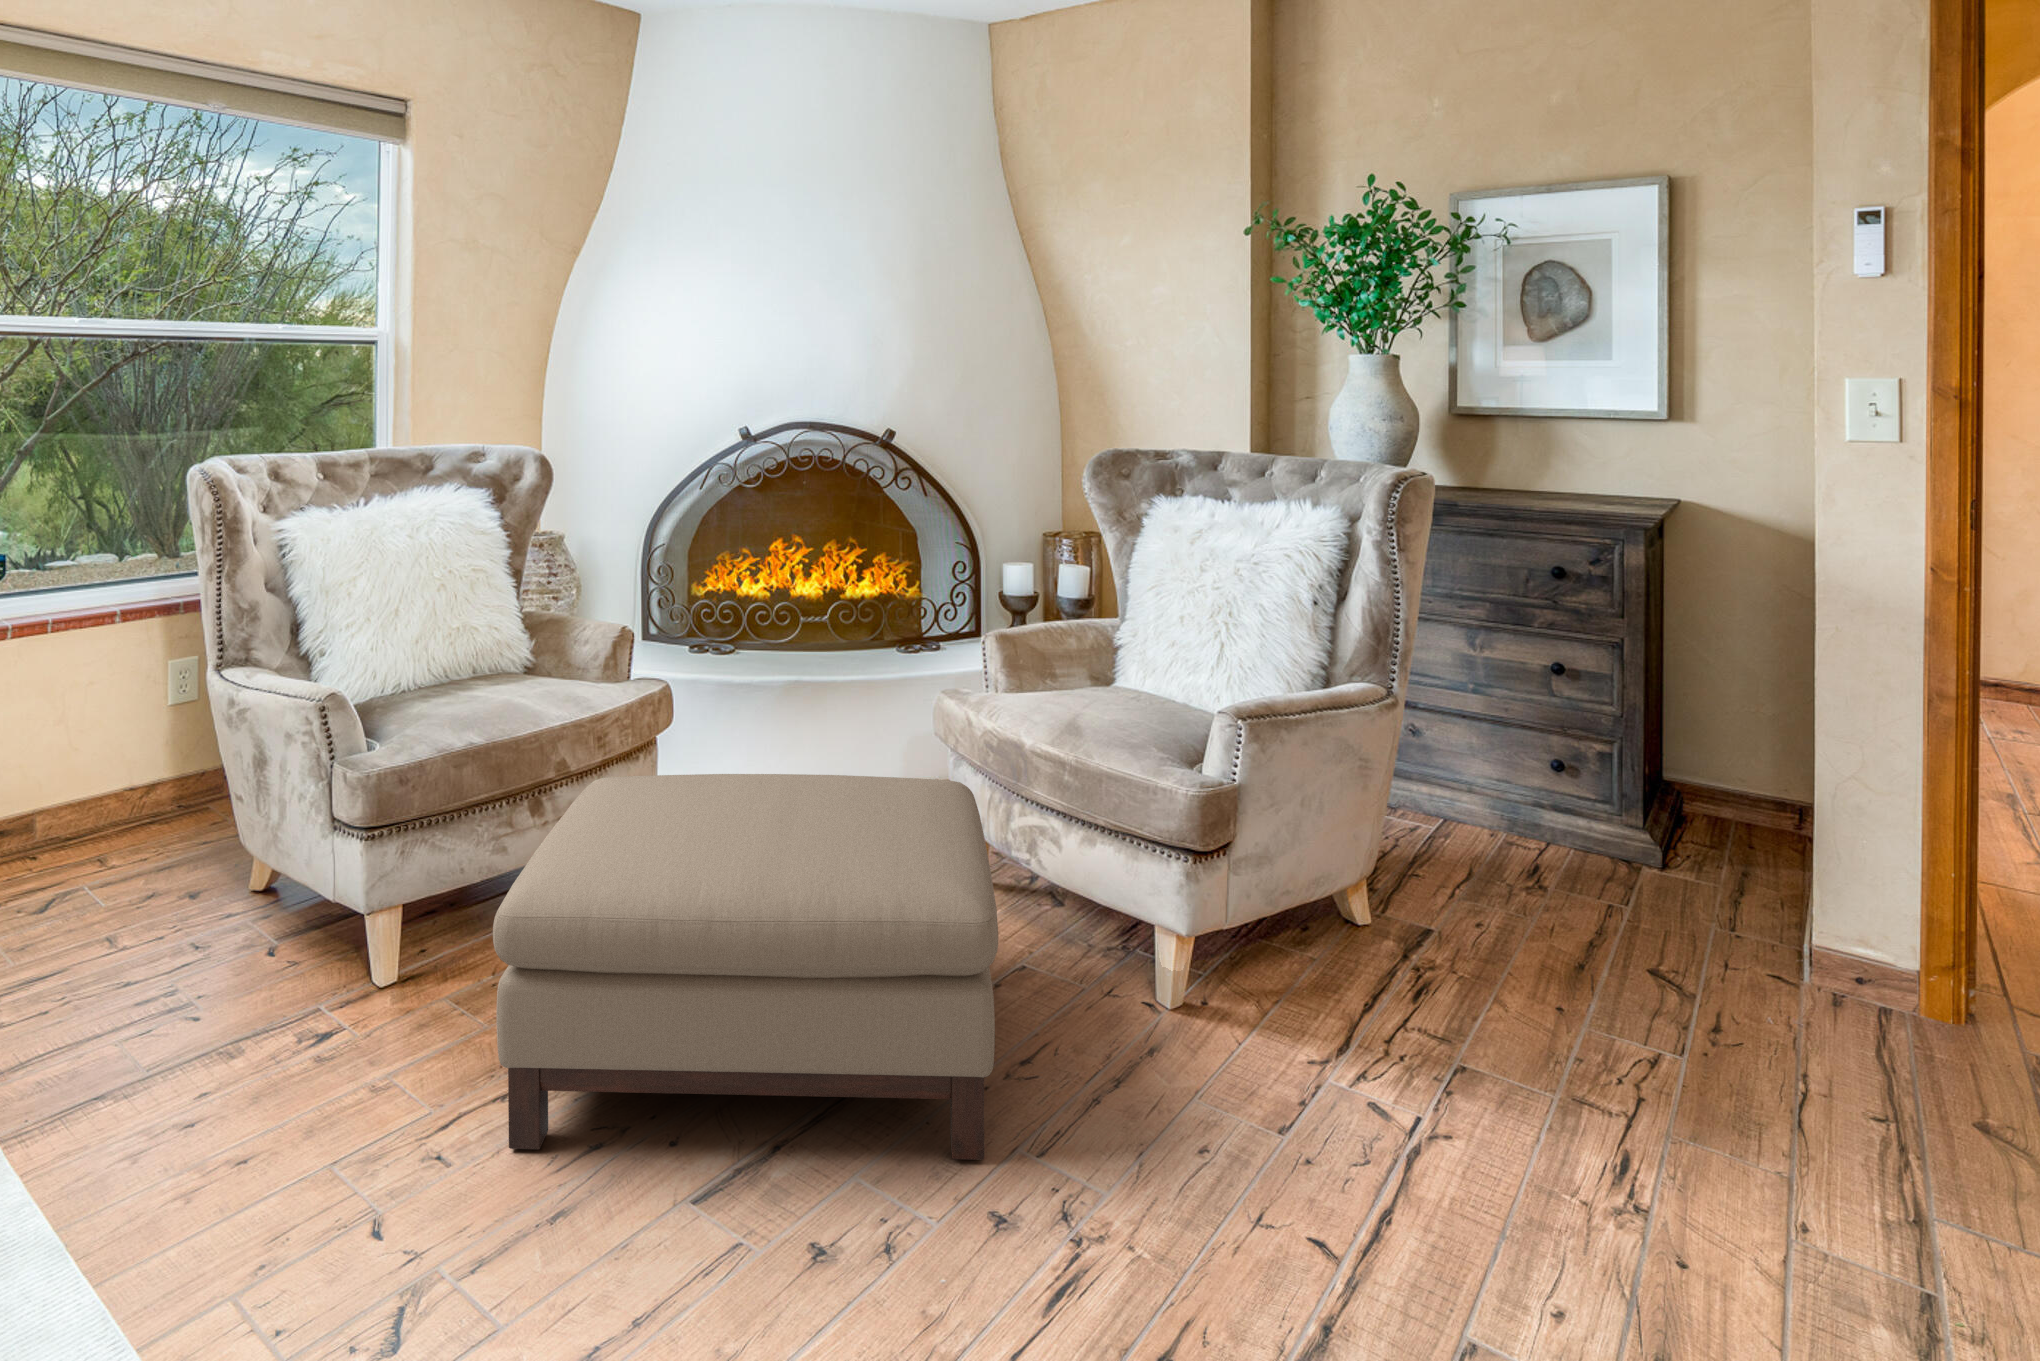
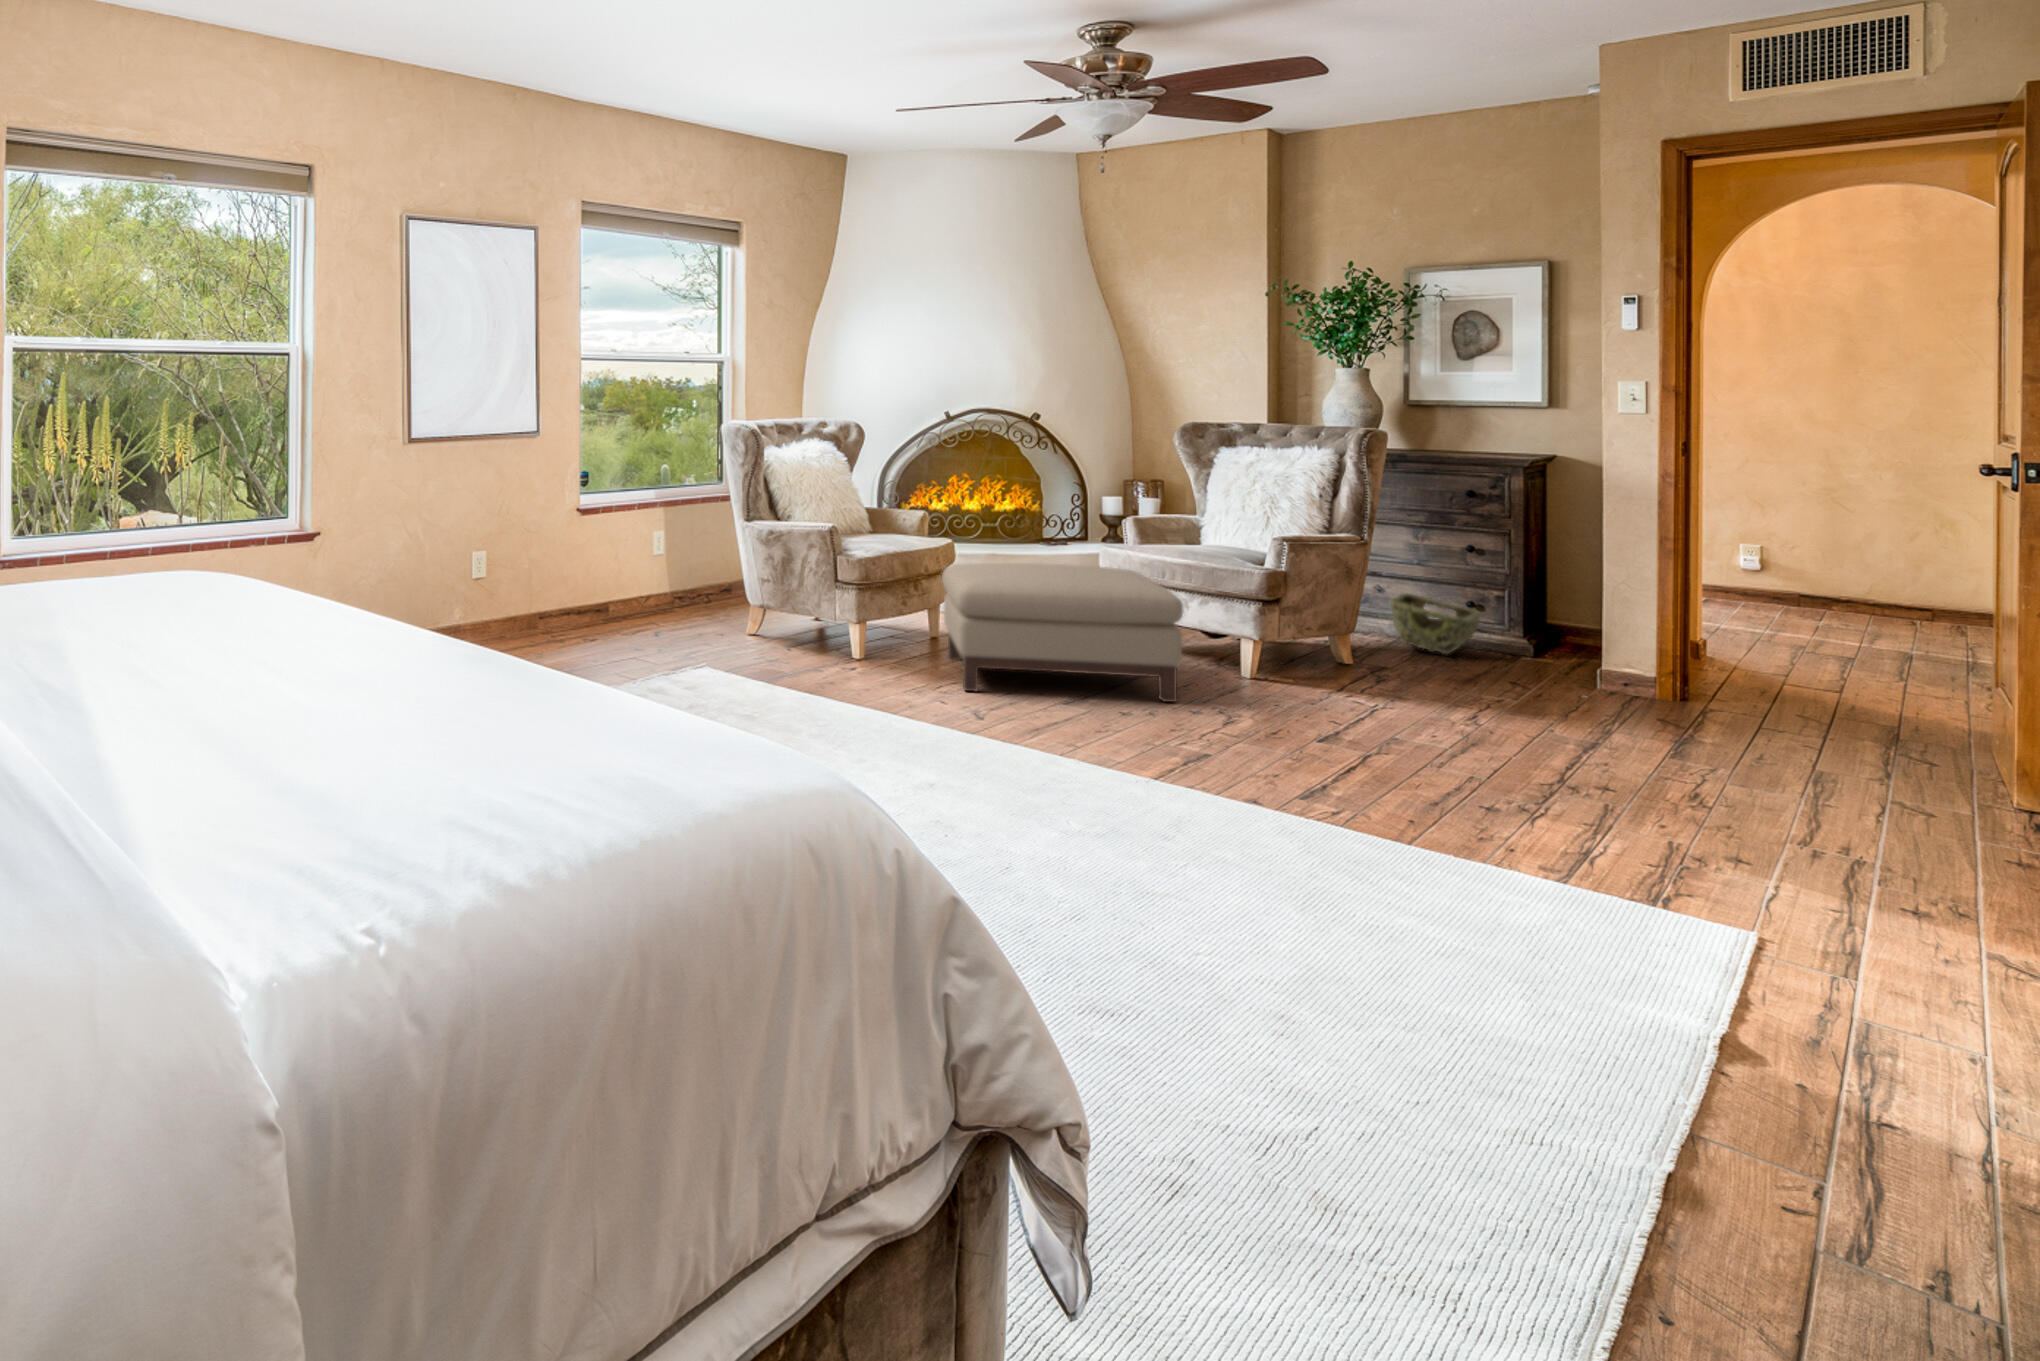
woven basket: none [1434,744,1581,879] -> present [1390,594,1481,654]

